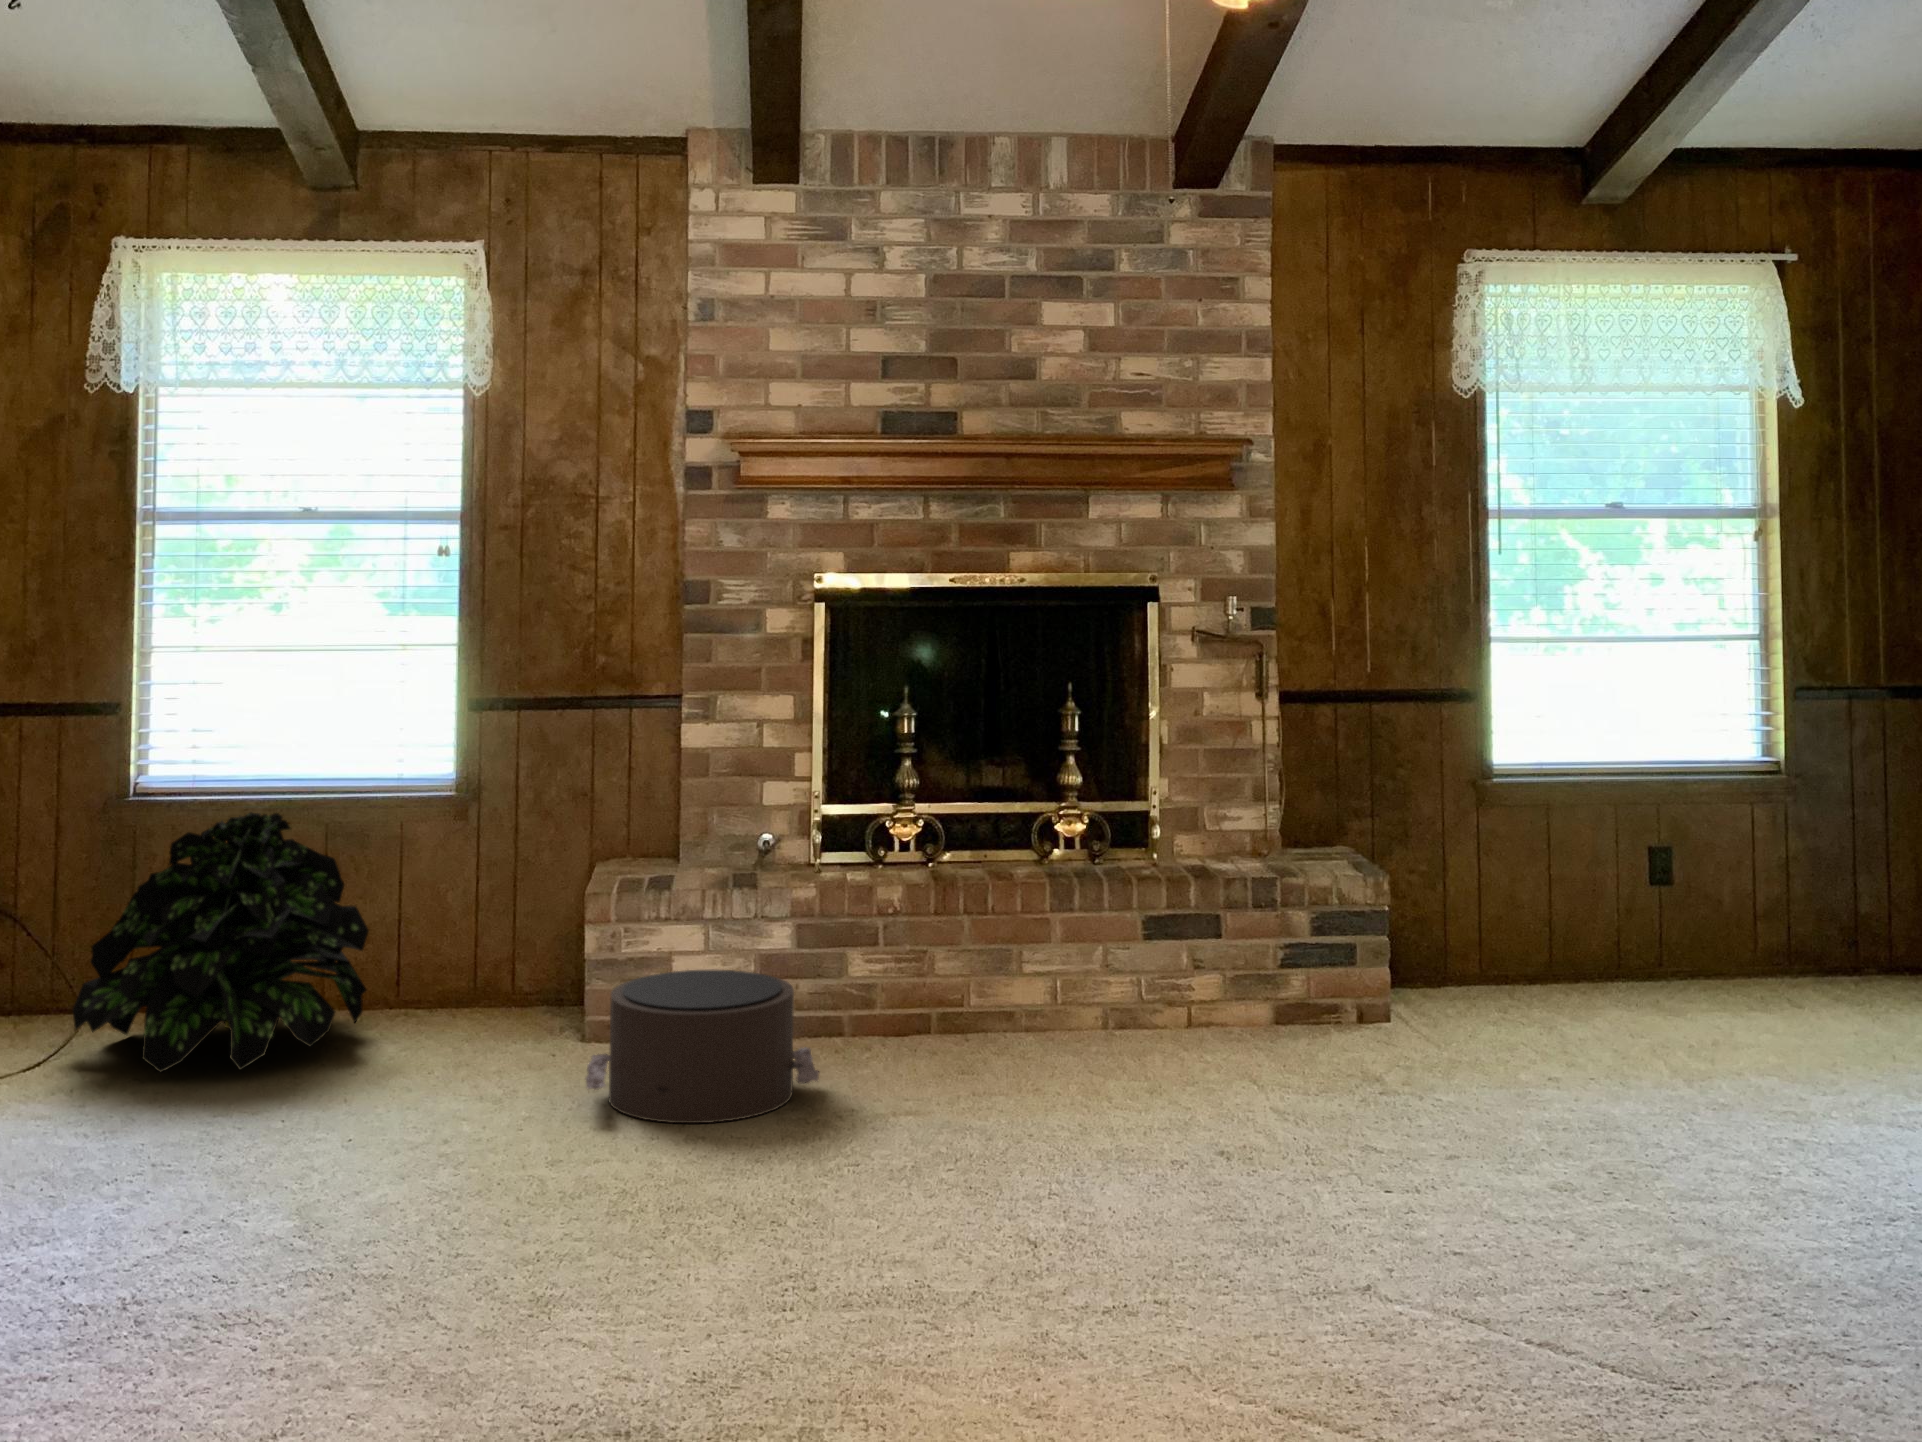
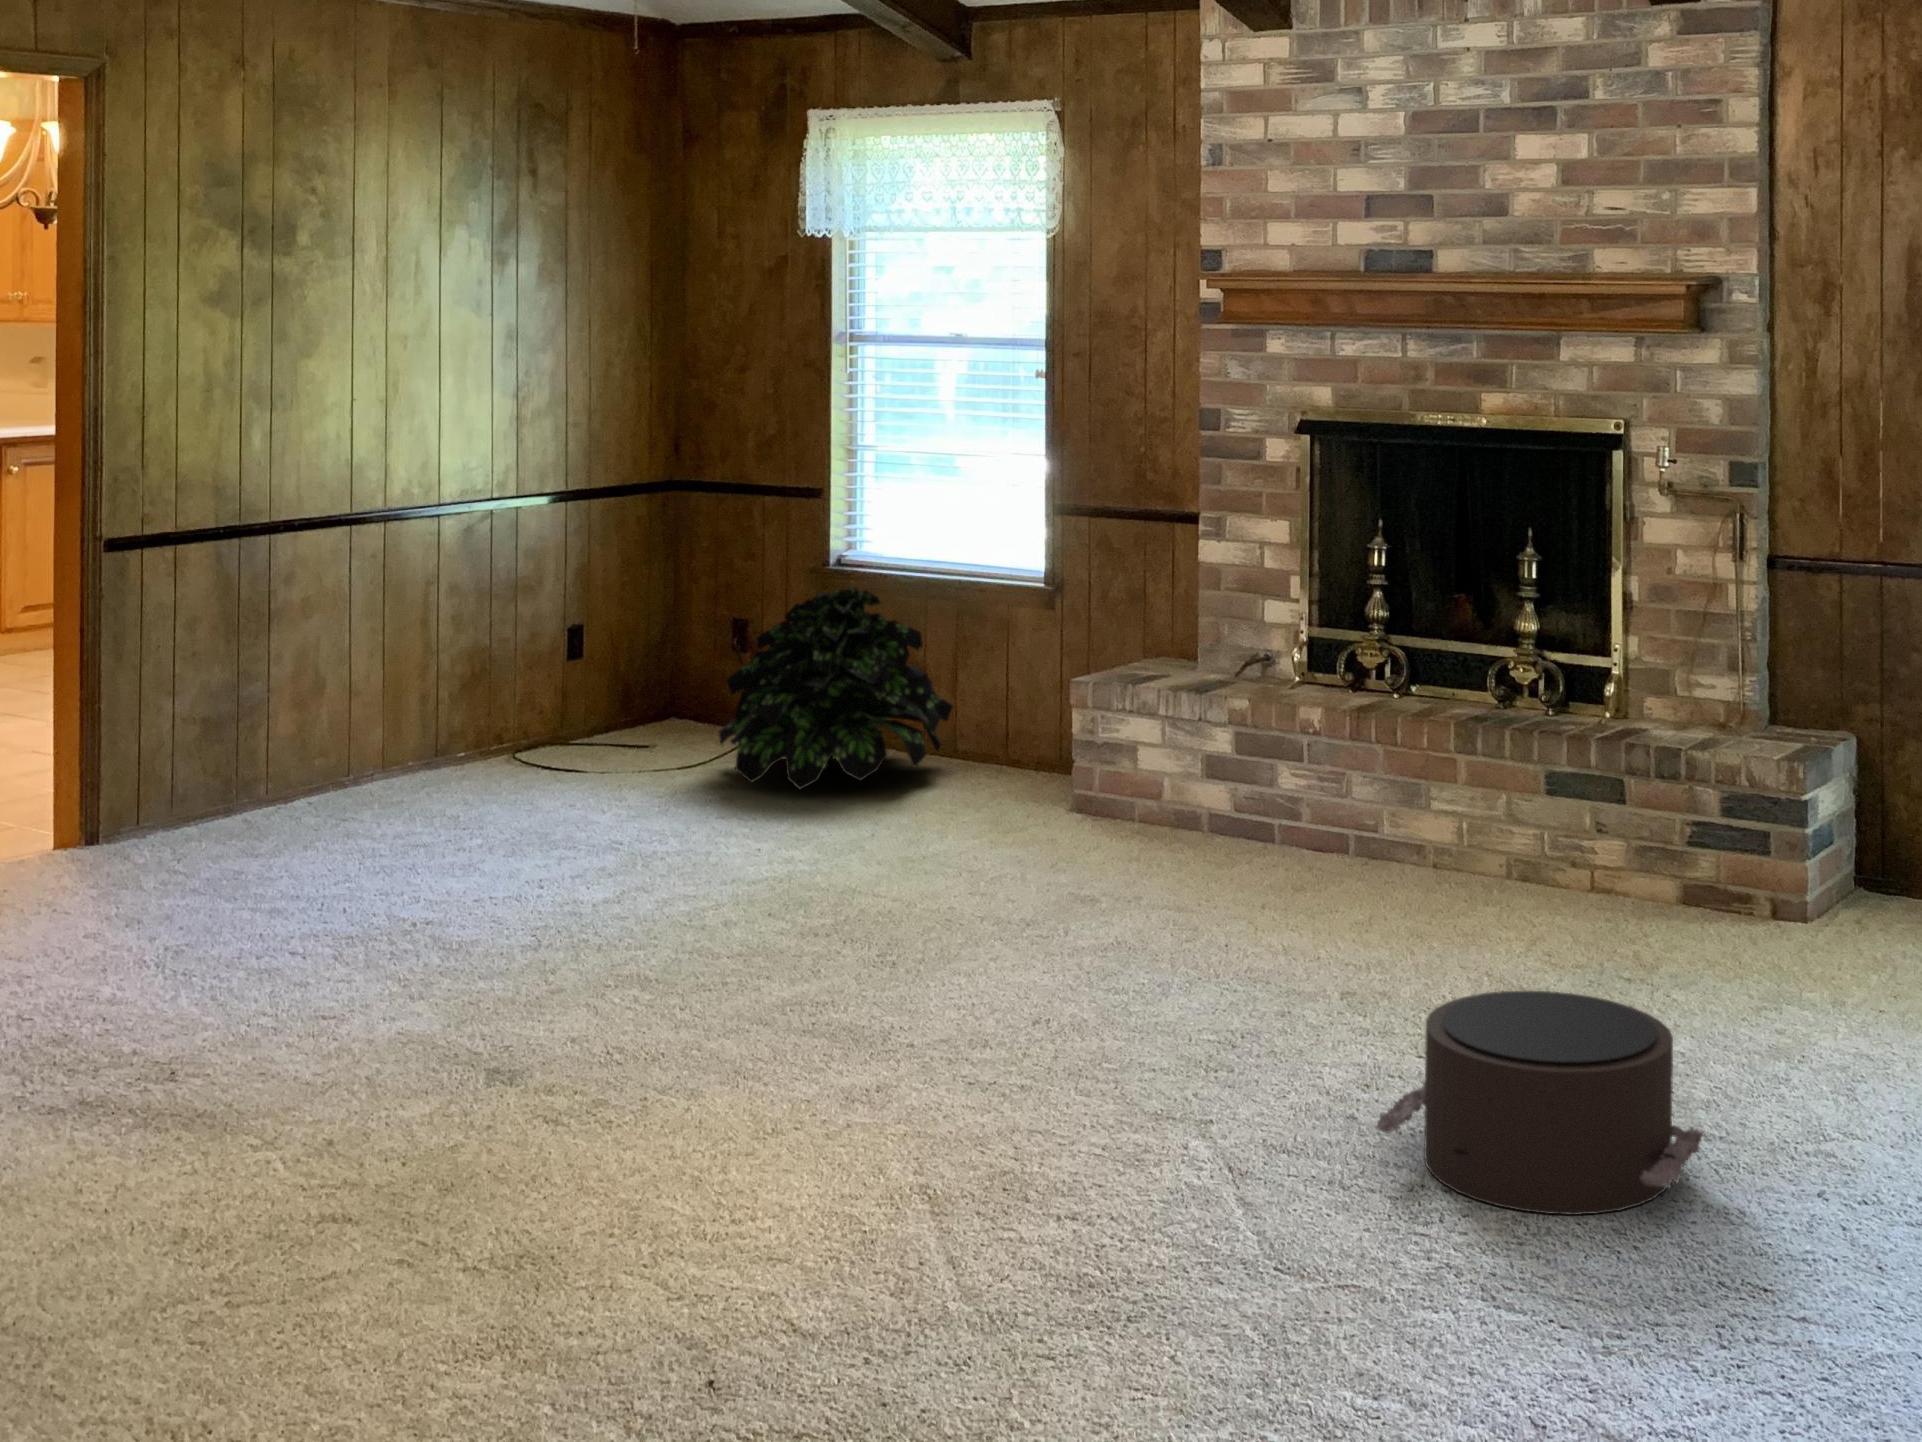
pouf: present [585,969,819,1123] -> present [1375,991,1704,1215]

